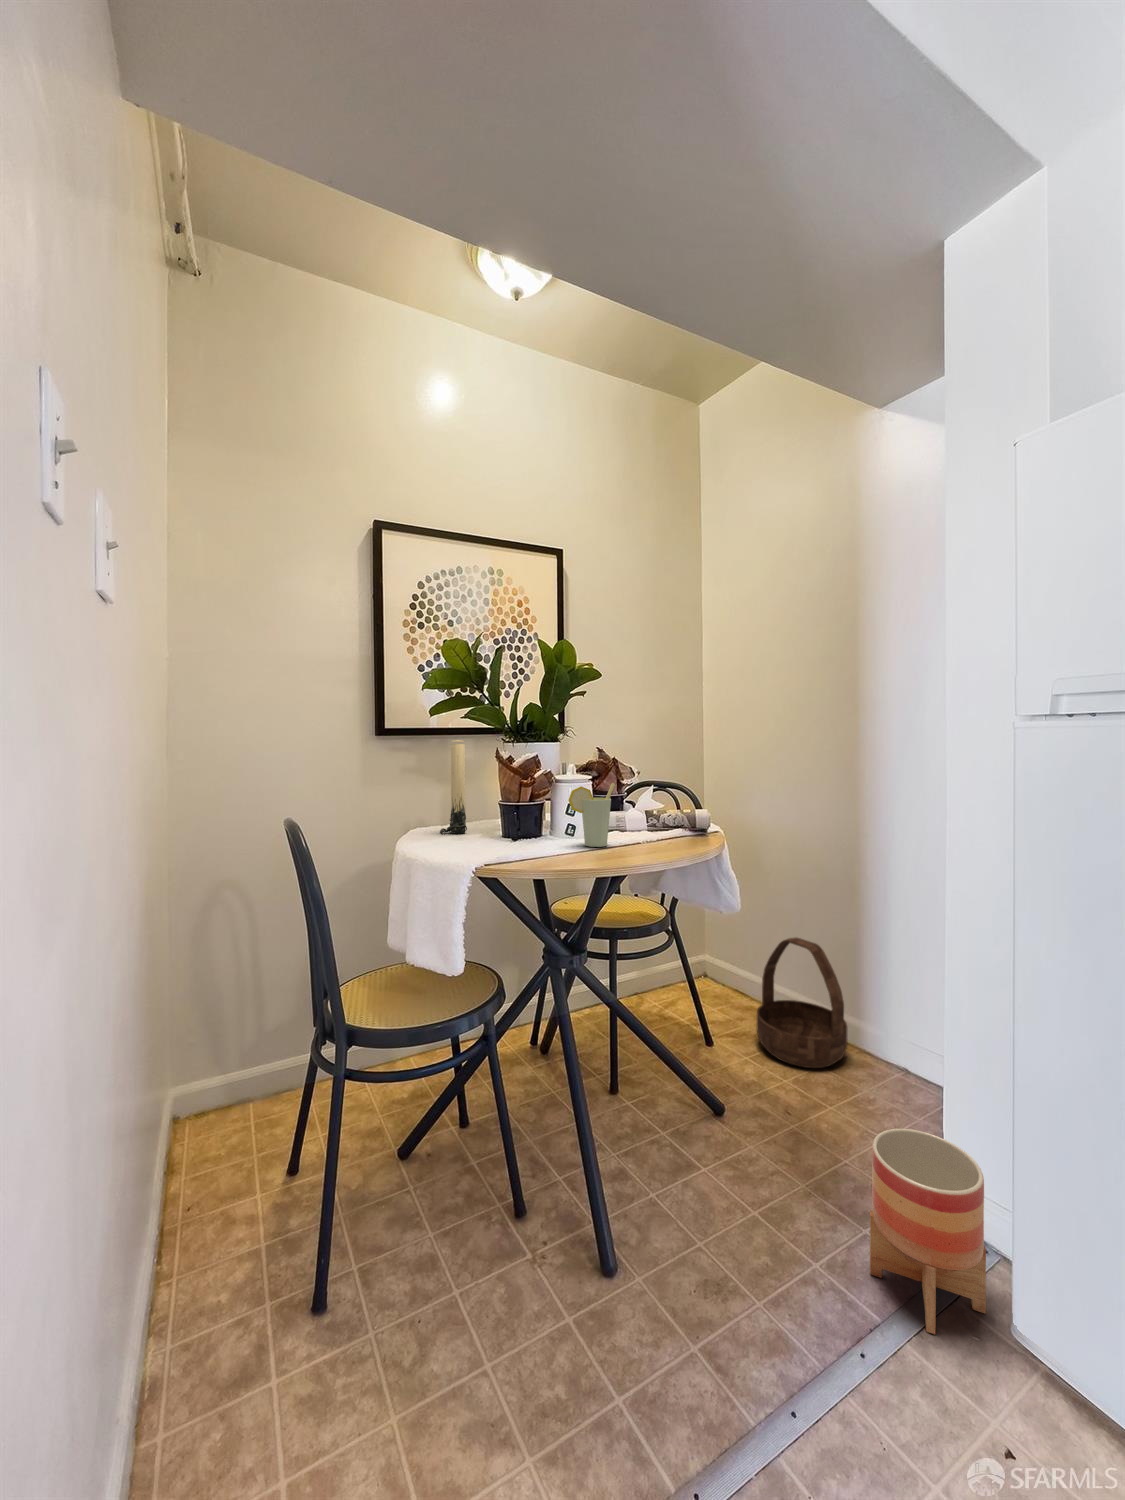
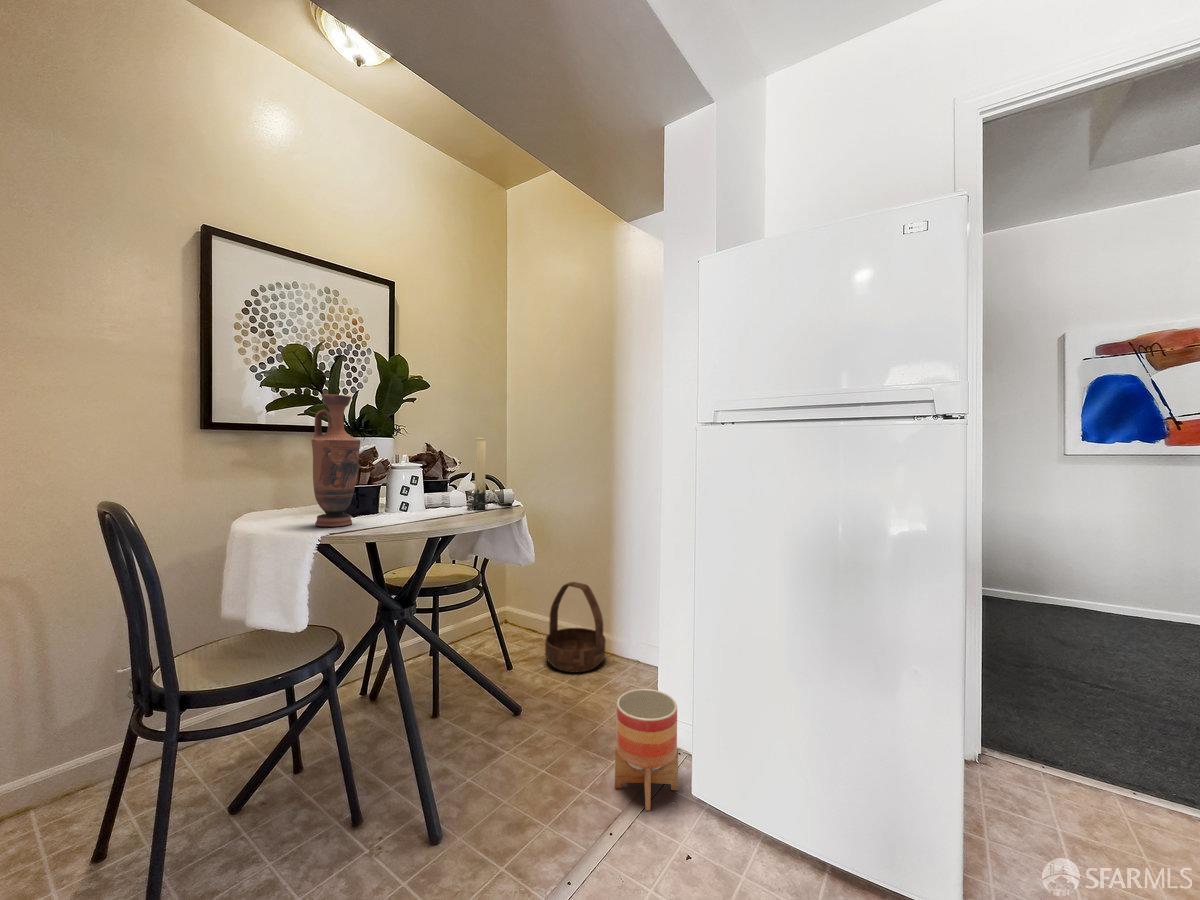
vase: none [467,694,519,853] -> present [311,394,361,526]
candle: present [440,740,467,833] -> present [467,438,488,510]
cup: present [569,783,615,847] -> none [403,469,442,518]

